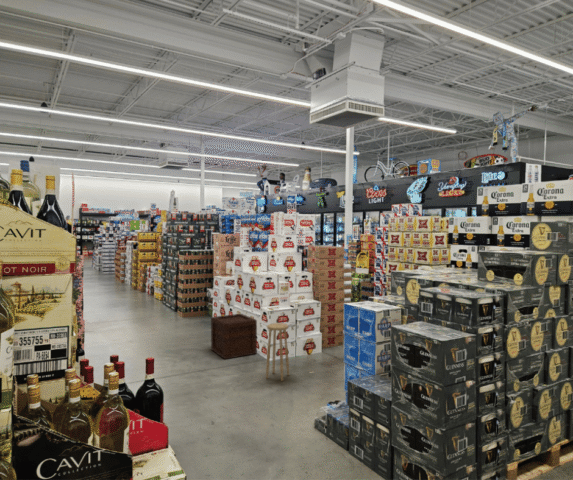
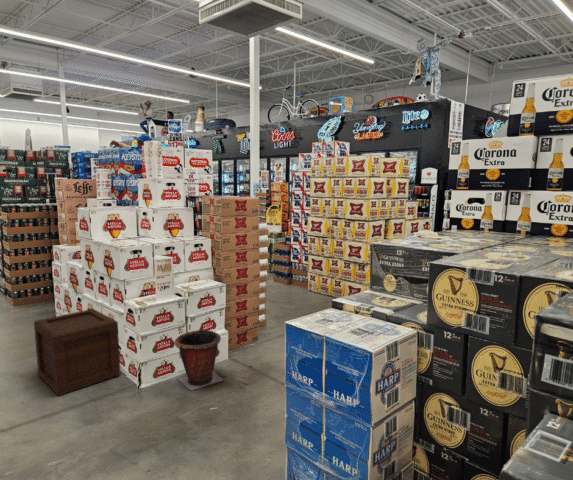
stool: present [266,323,289,381] -> none [129,335,175,441]
trash can: none [289,328,318,363] -> present [174,330,223,390]

